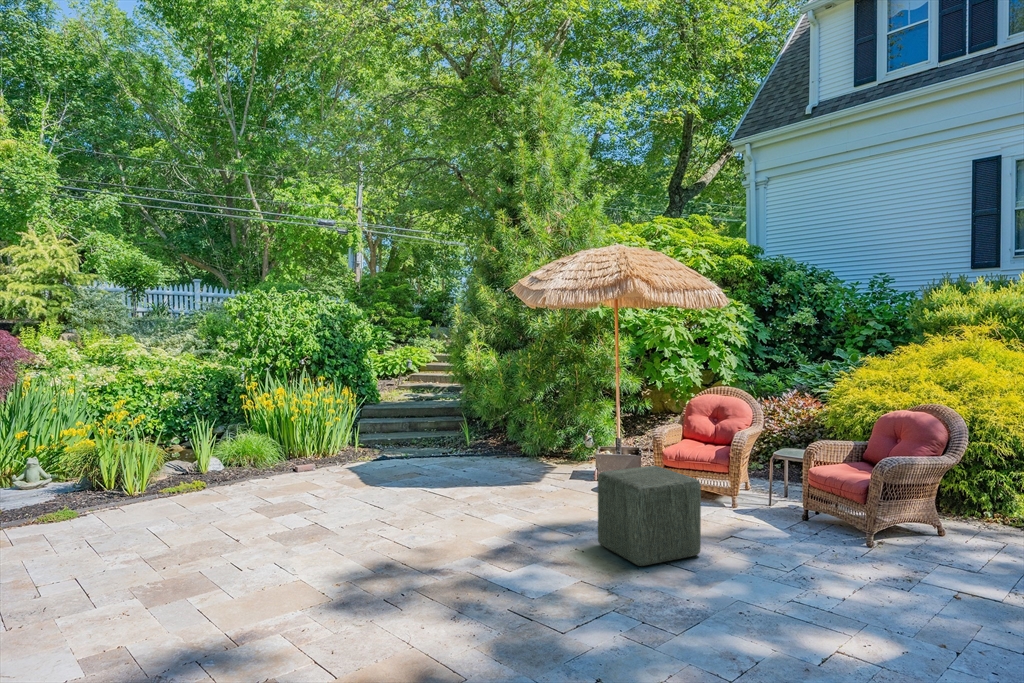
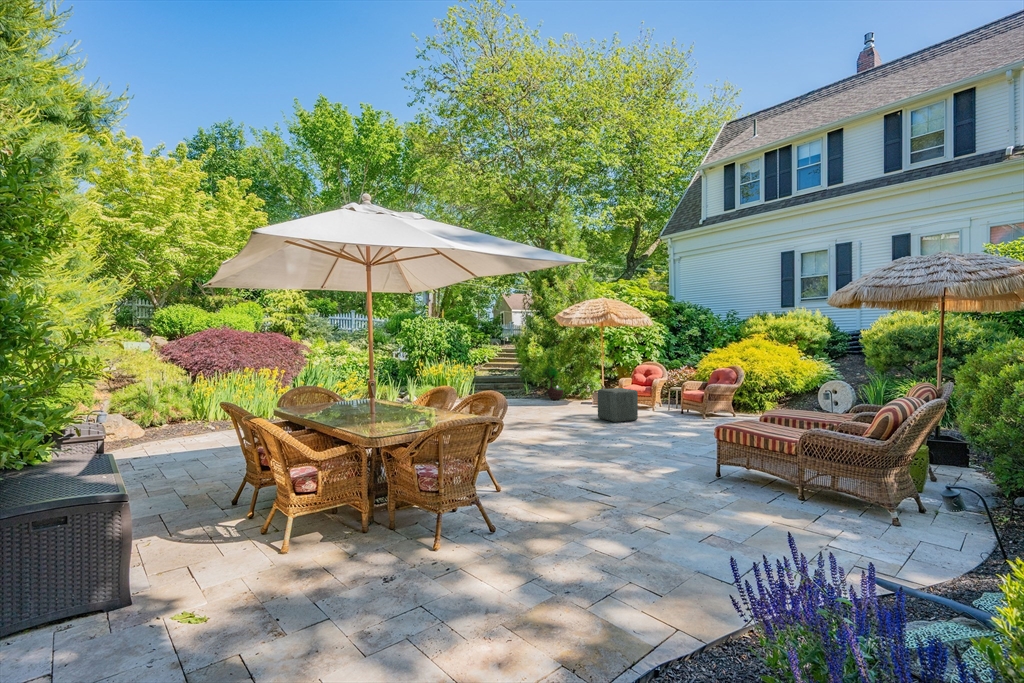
potted tree: none [484,385,537,464] -> present [542,367,563,400]

